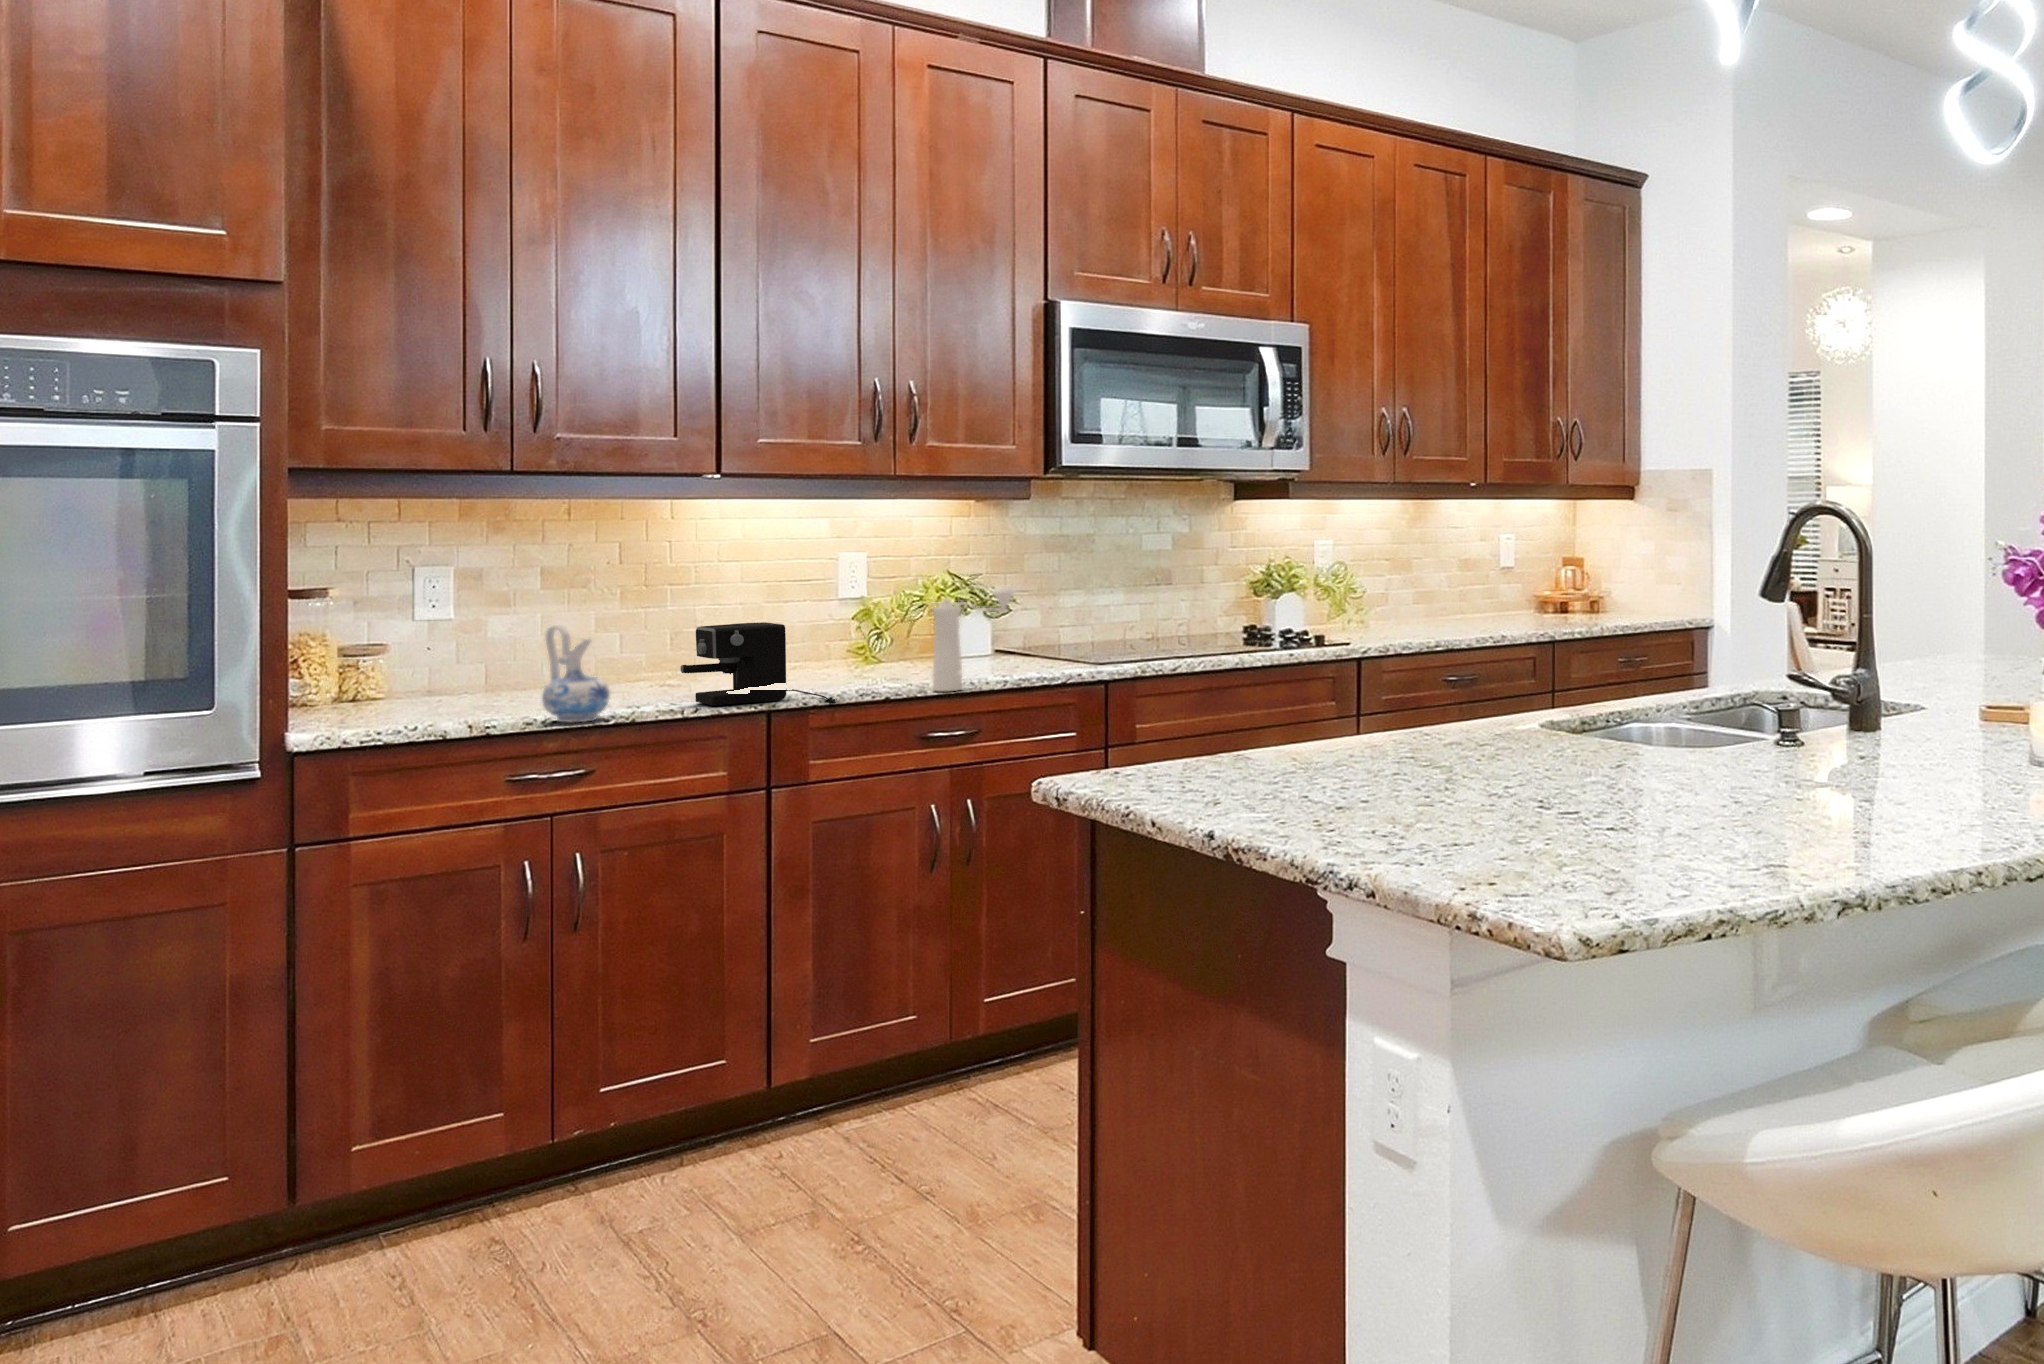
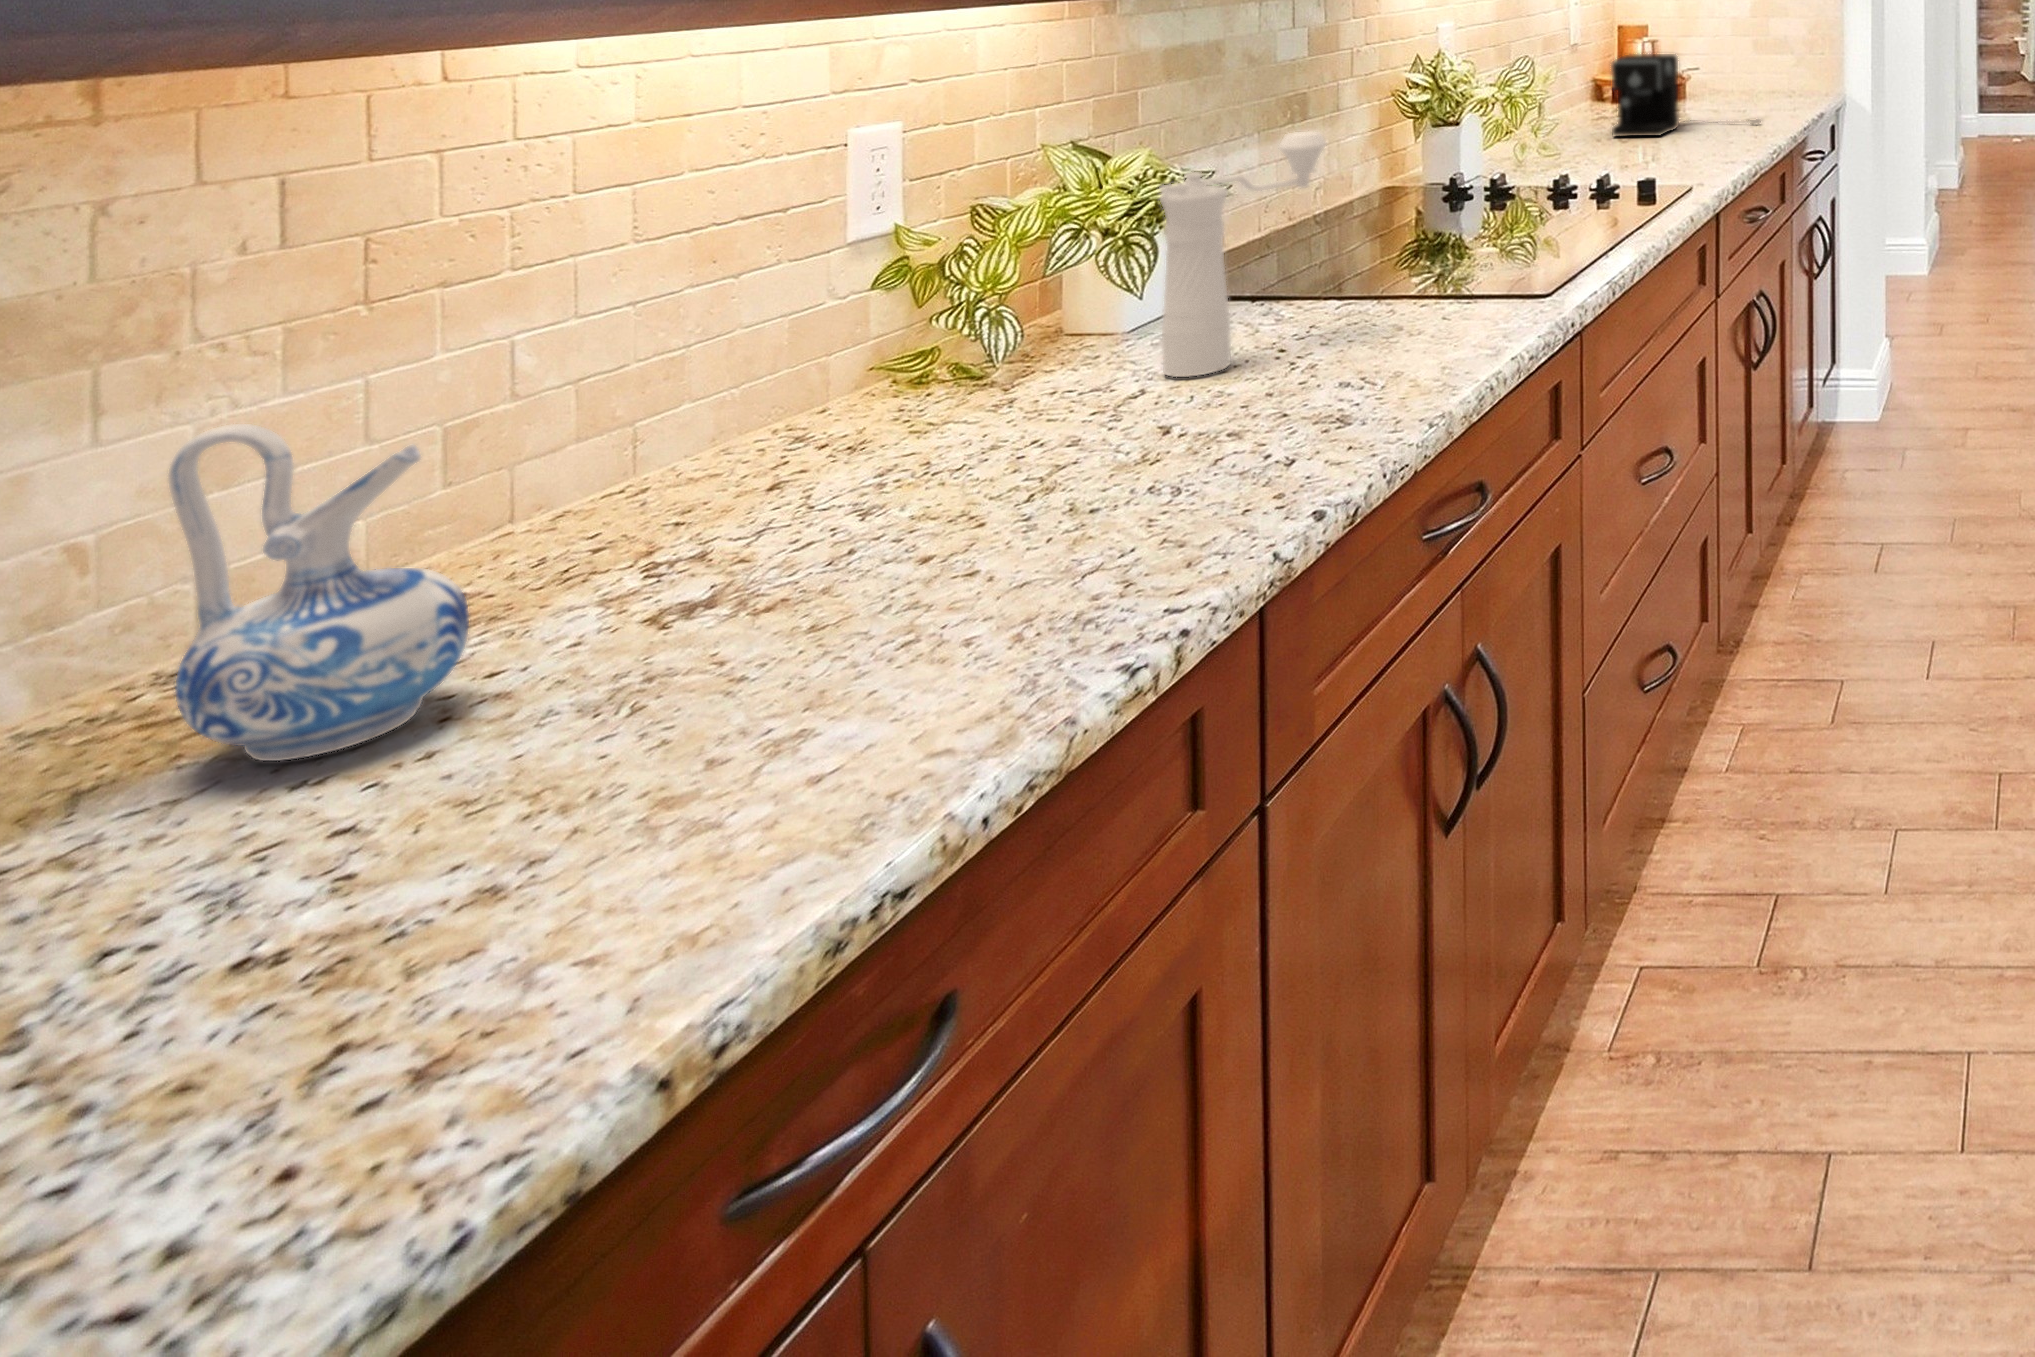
coffee maker: present [681,622,838,705] -> present [1611,54,1759,137]

